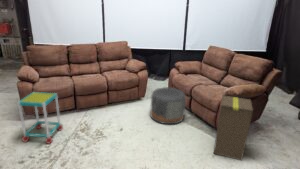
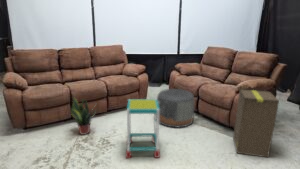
side table: present [18,92,63,143] -> present [126,99,160,158]
potted plant: none [71,92,95,125] -> present [71,98,92,135]

